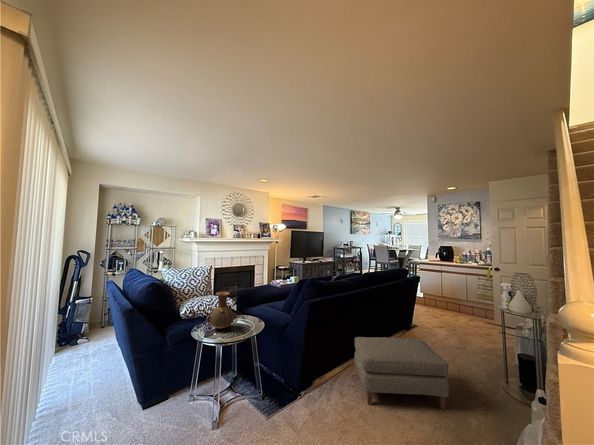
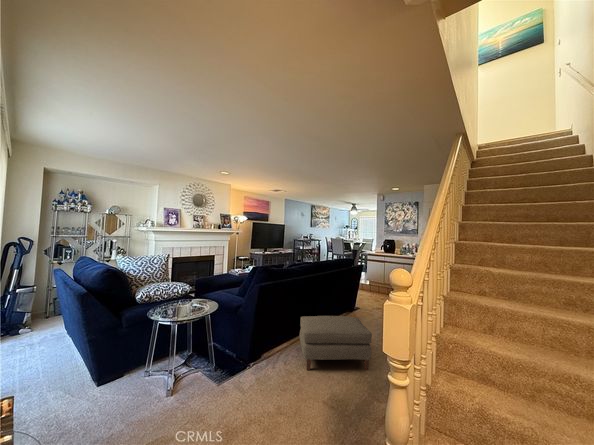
vase: present [207,292,237,329] -> none [163,277,192,311]

